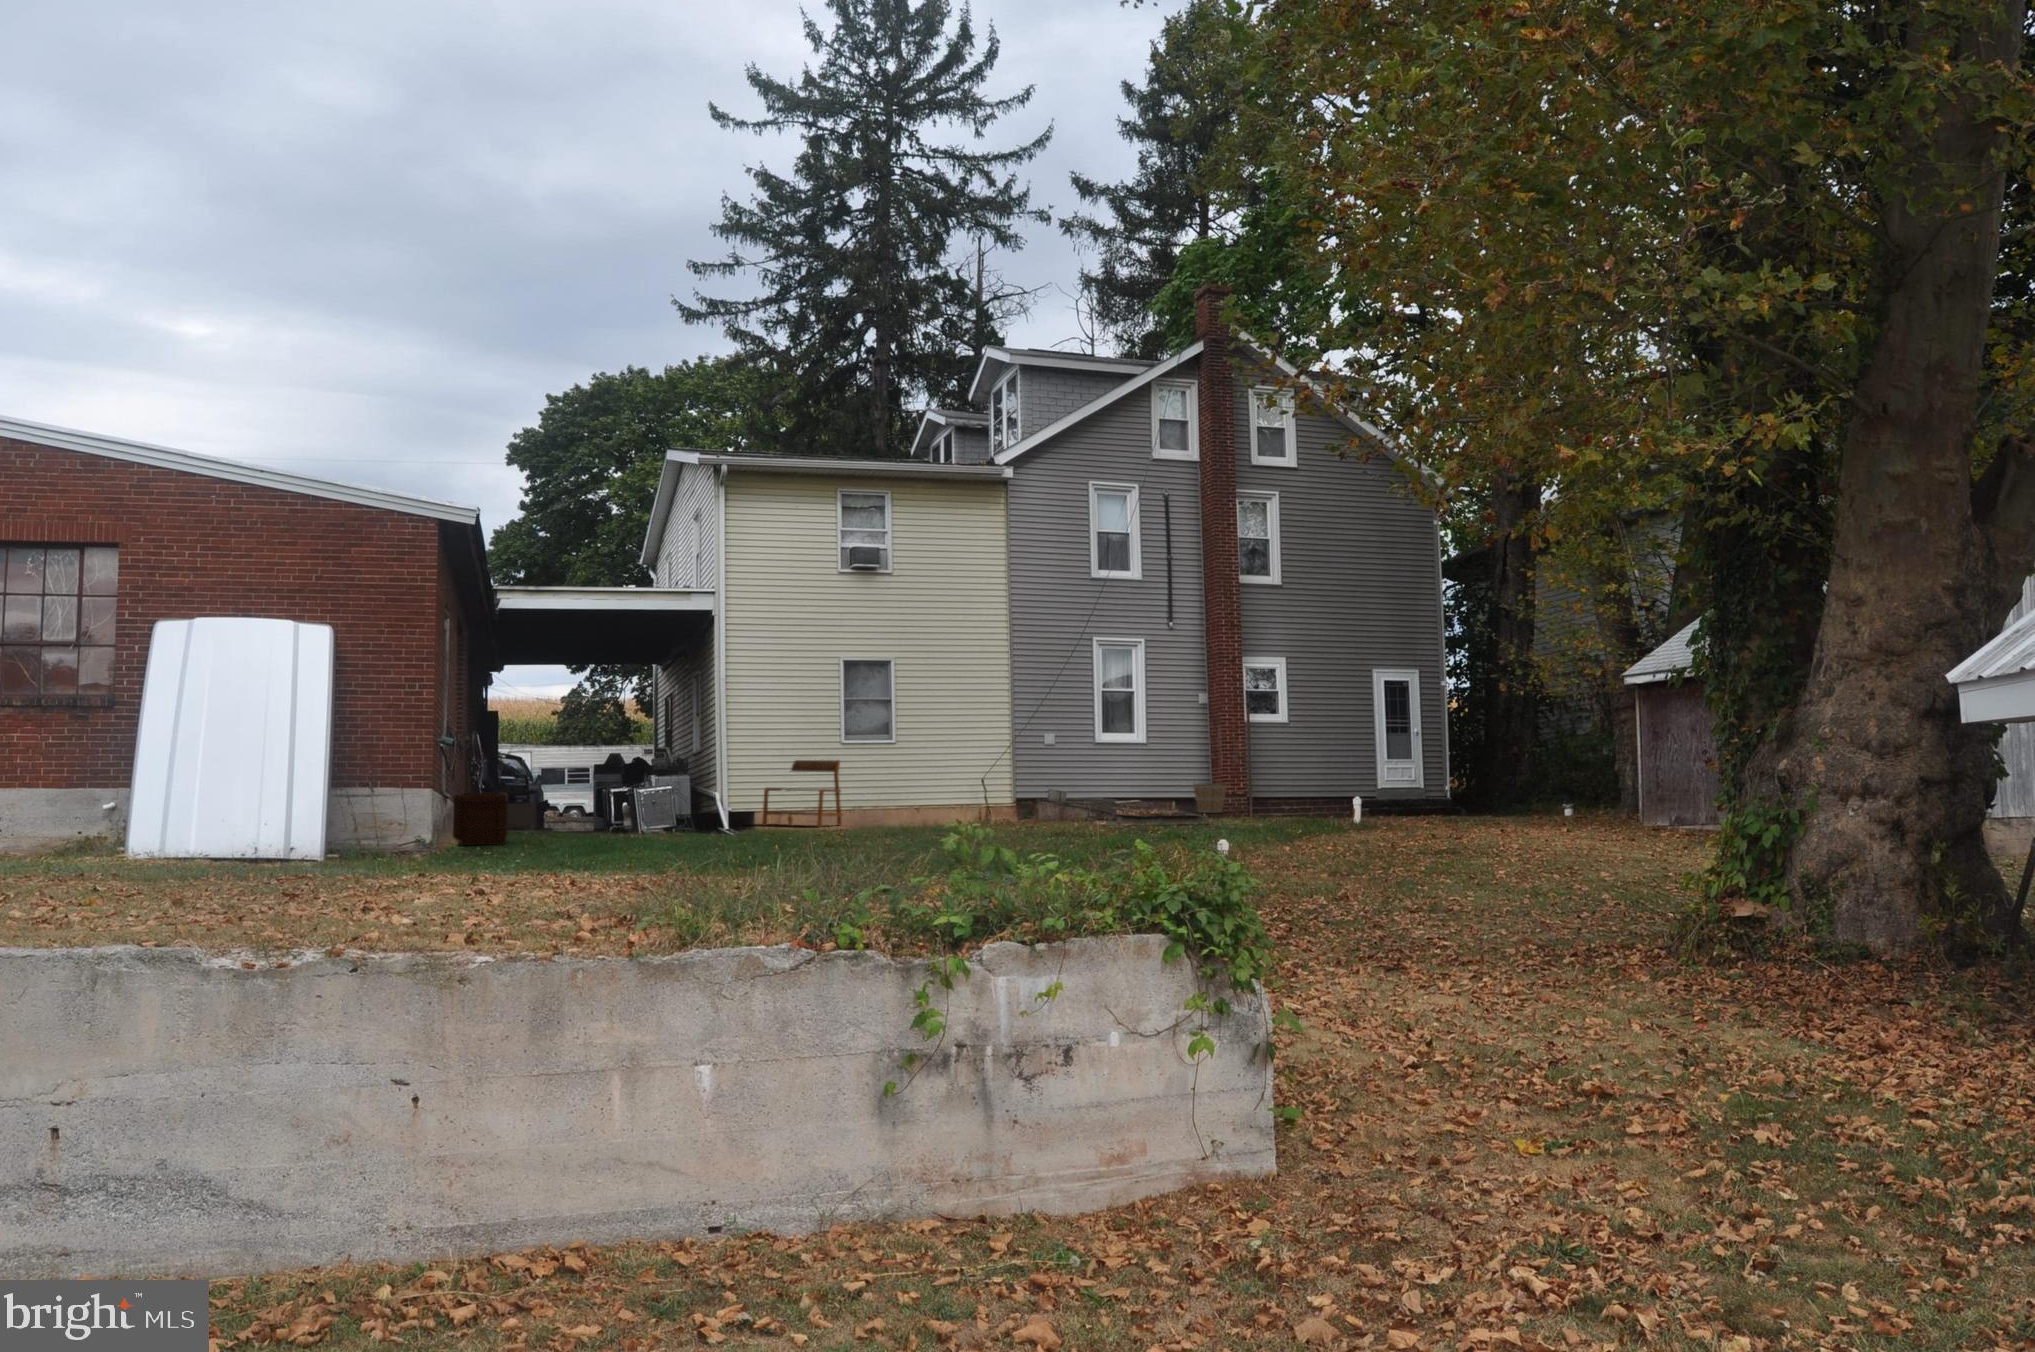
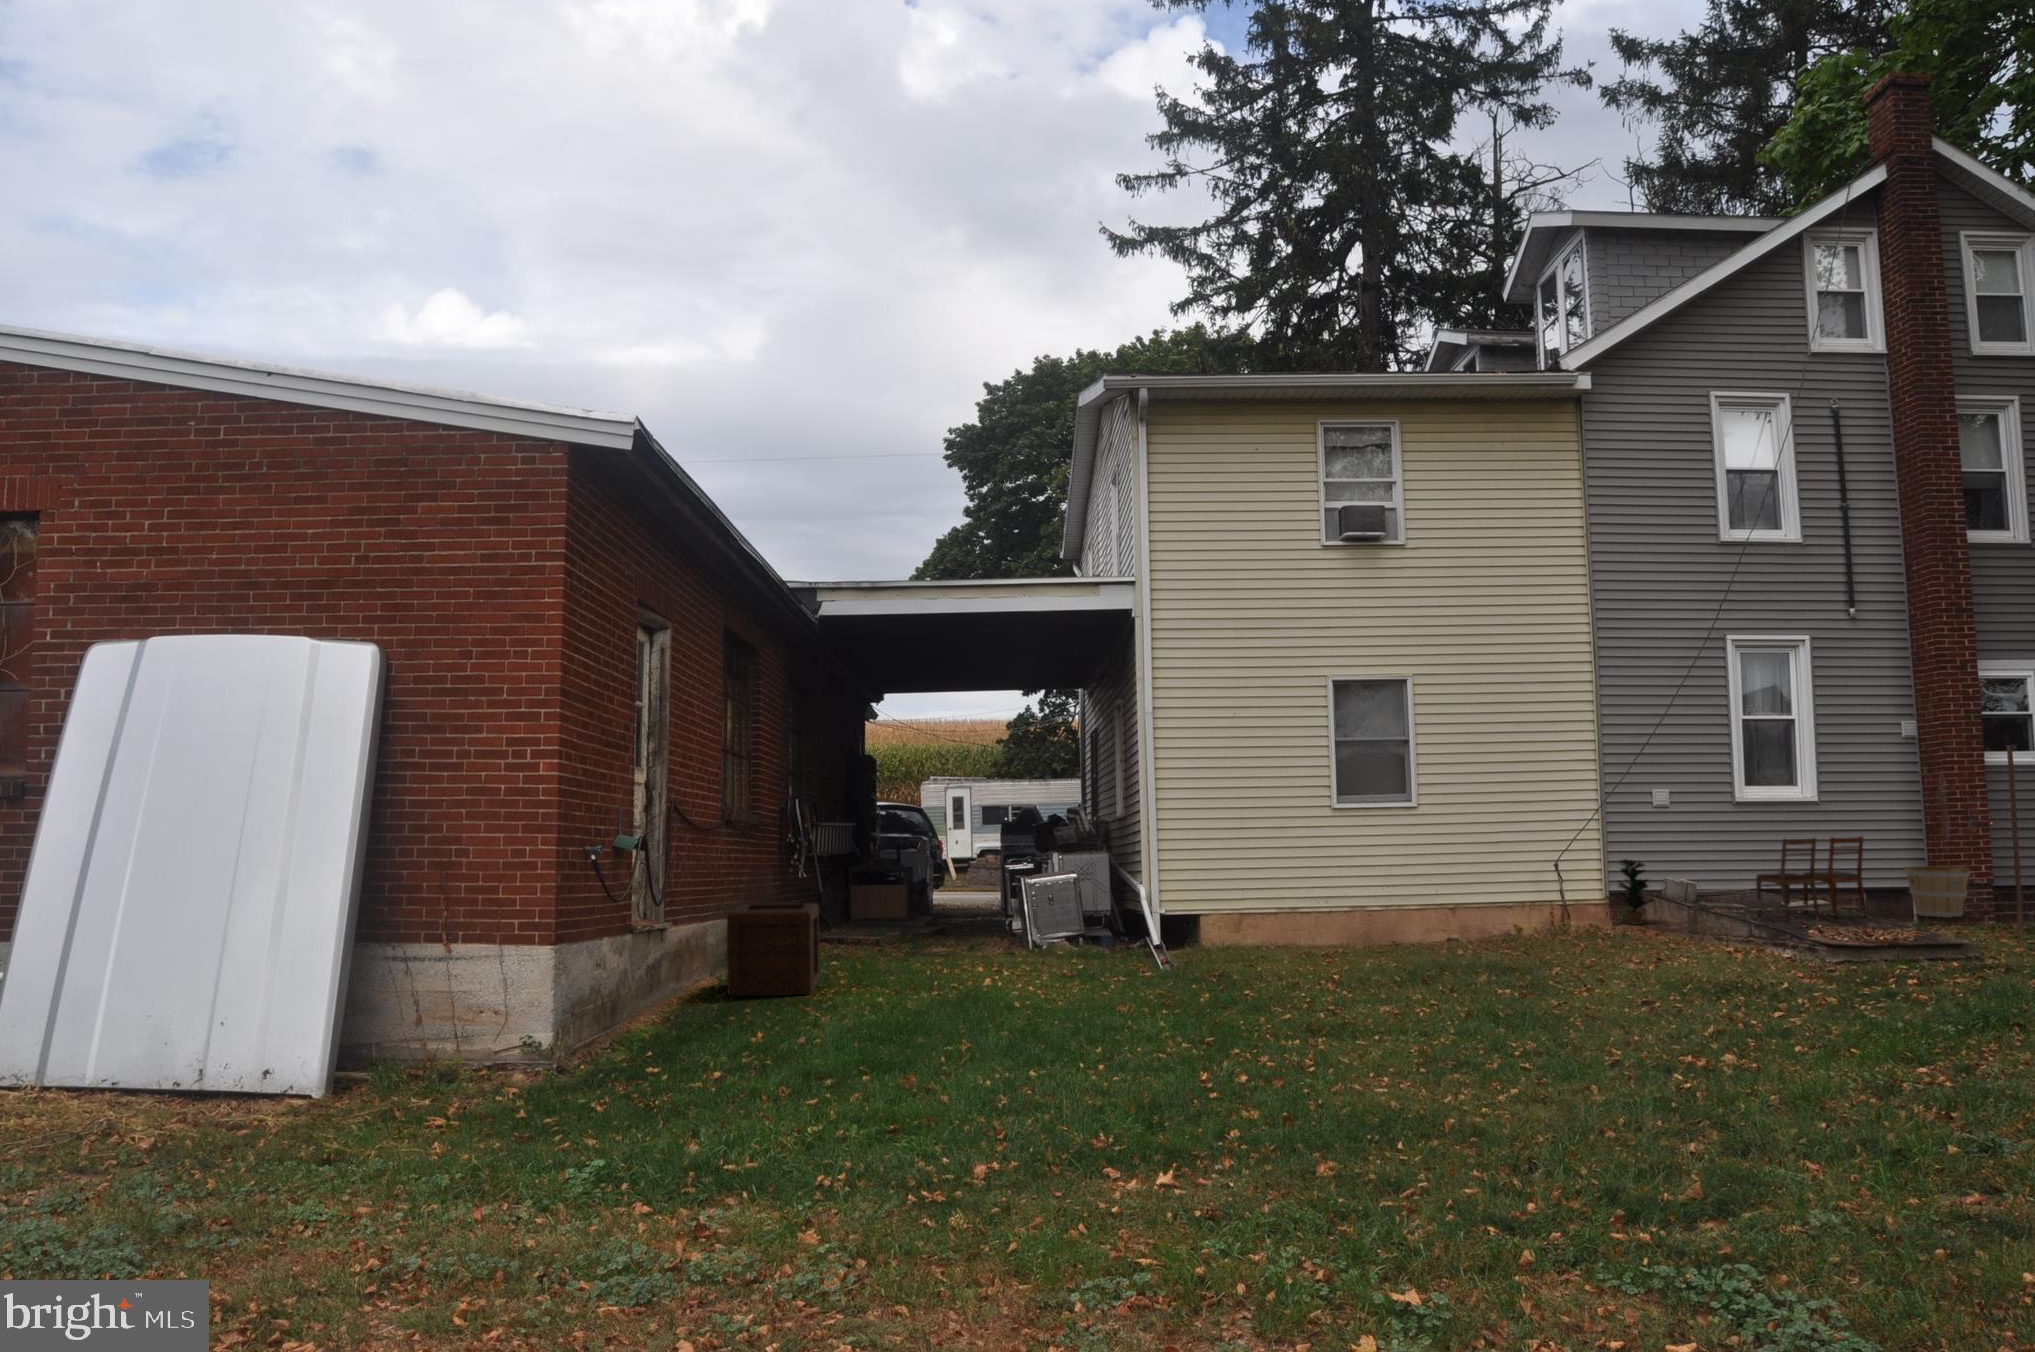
bench: present [762,760,842,828] -> none [1216,833,1342,946]
chair: none [1106,764,1168,815] -> present [1756,836,1867,921]
potted plant: none [1016,777,1041,818] -> present [1617,859,1654,925]

